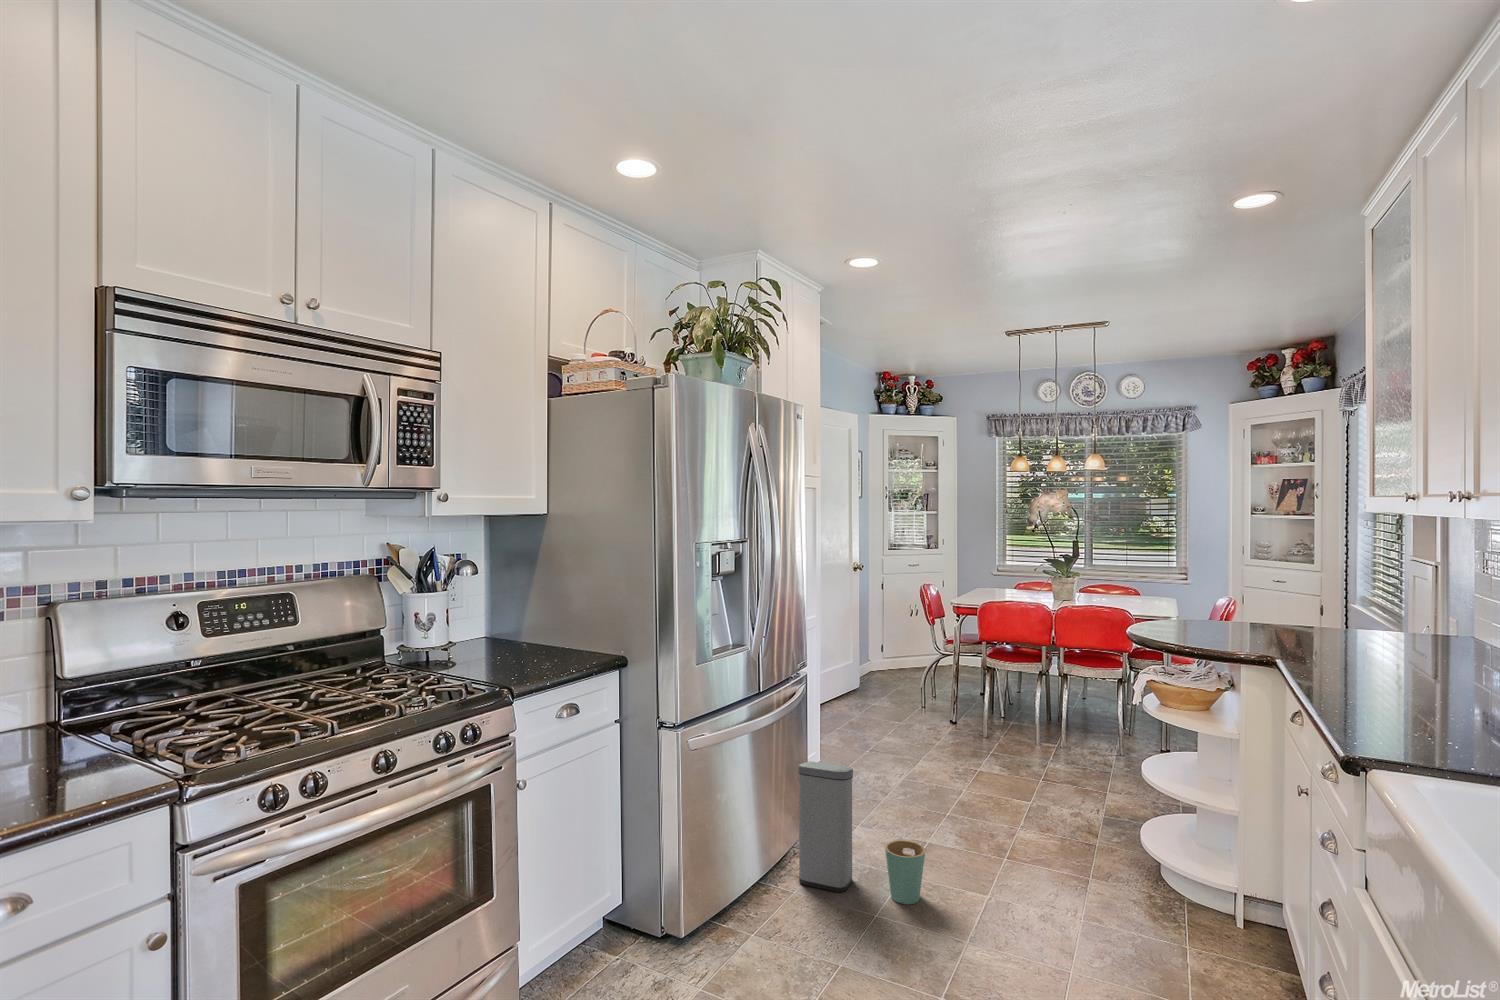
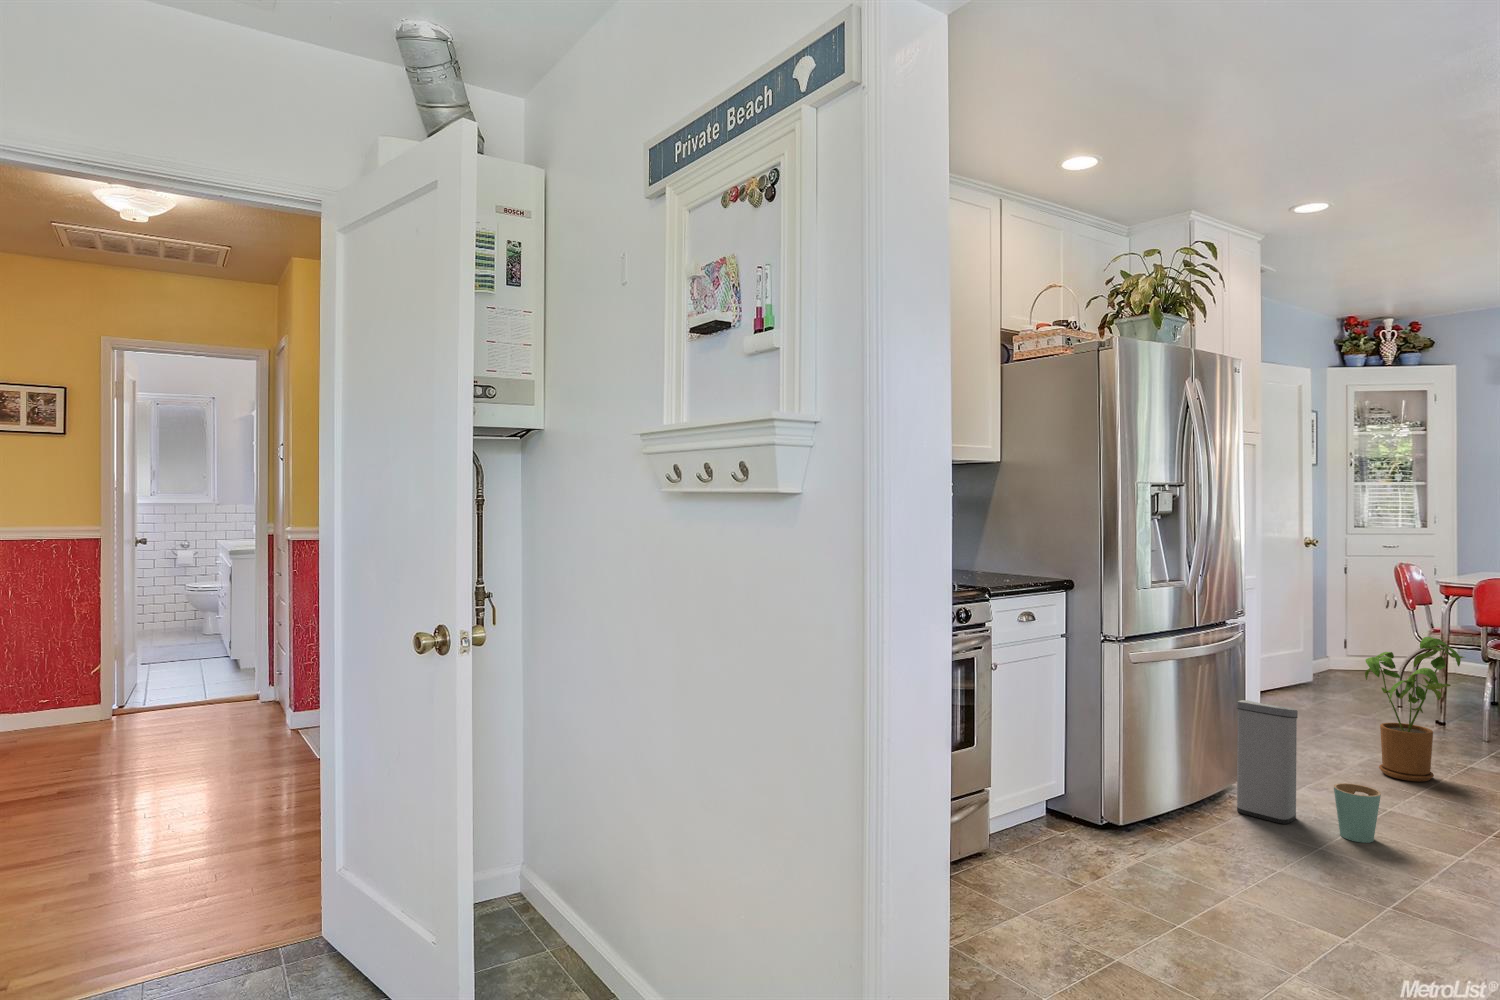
house plant: none [905,668,980,805] -> present [1365,637,1464,782]

